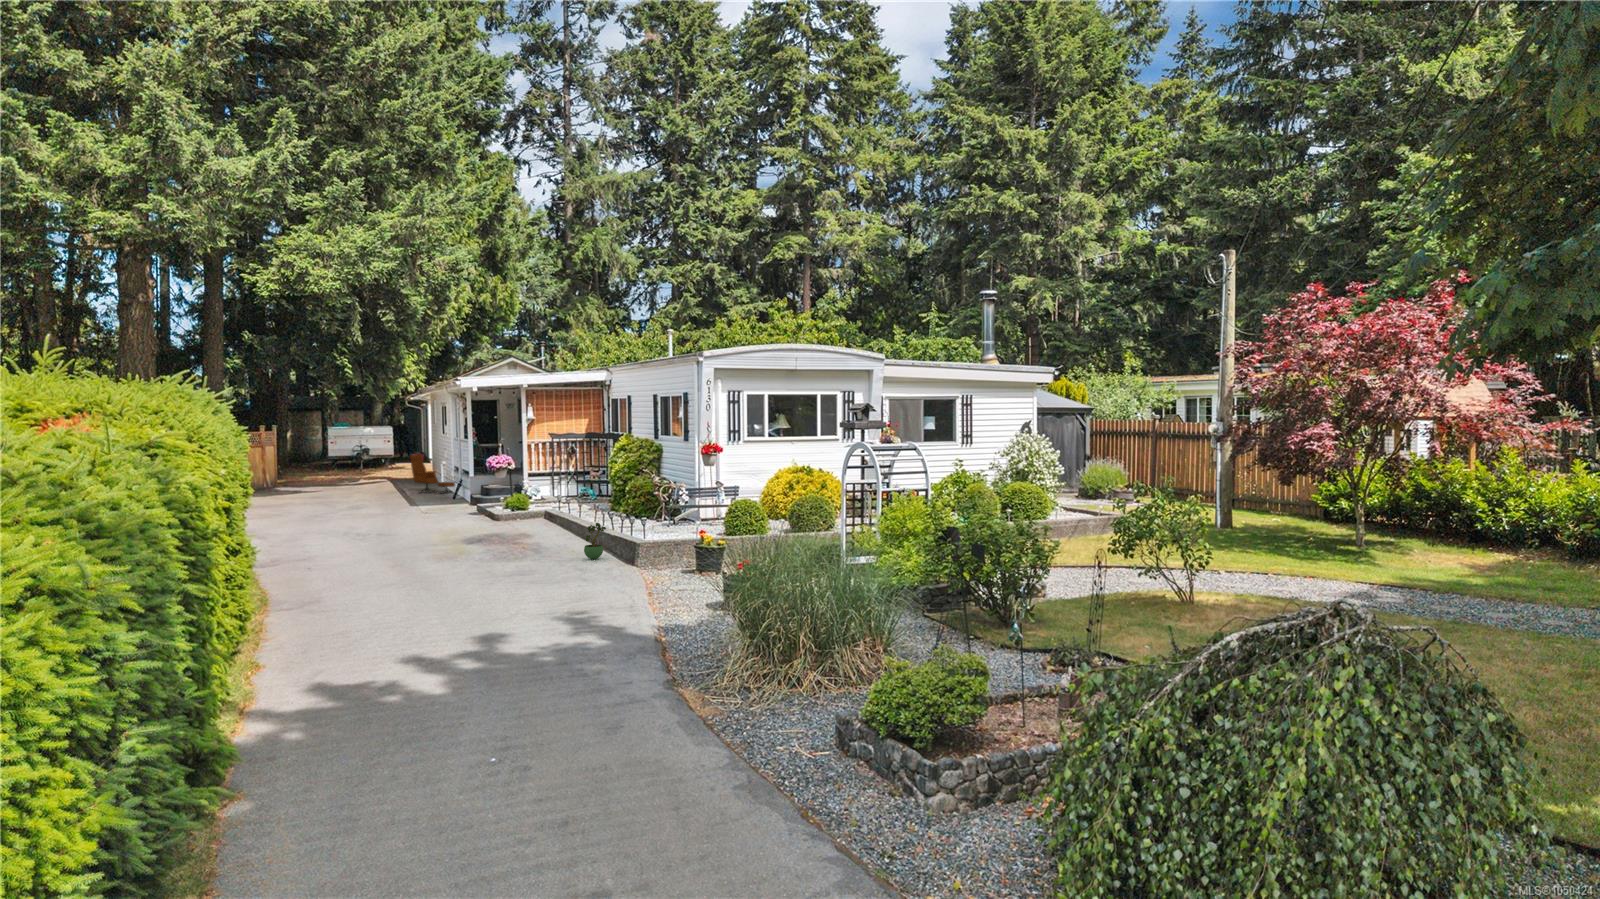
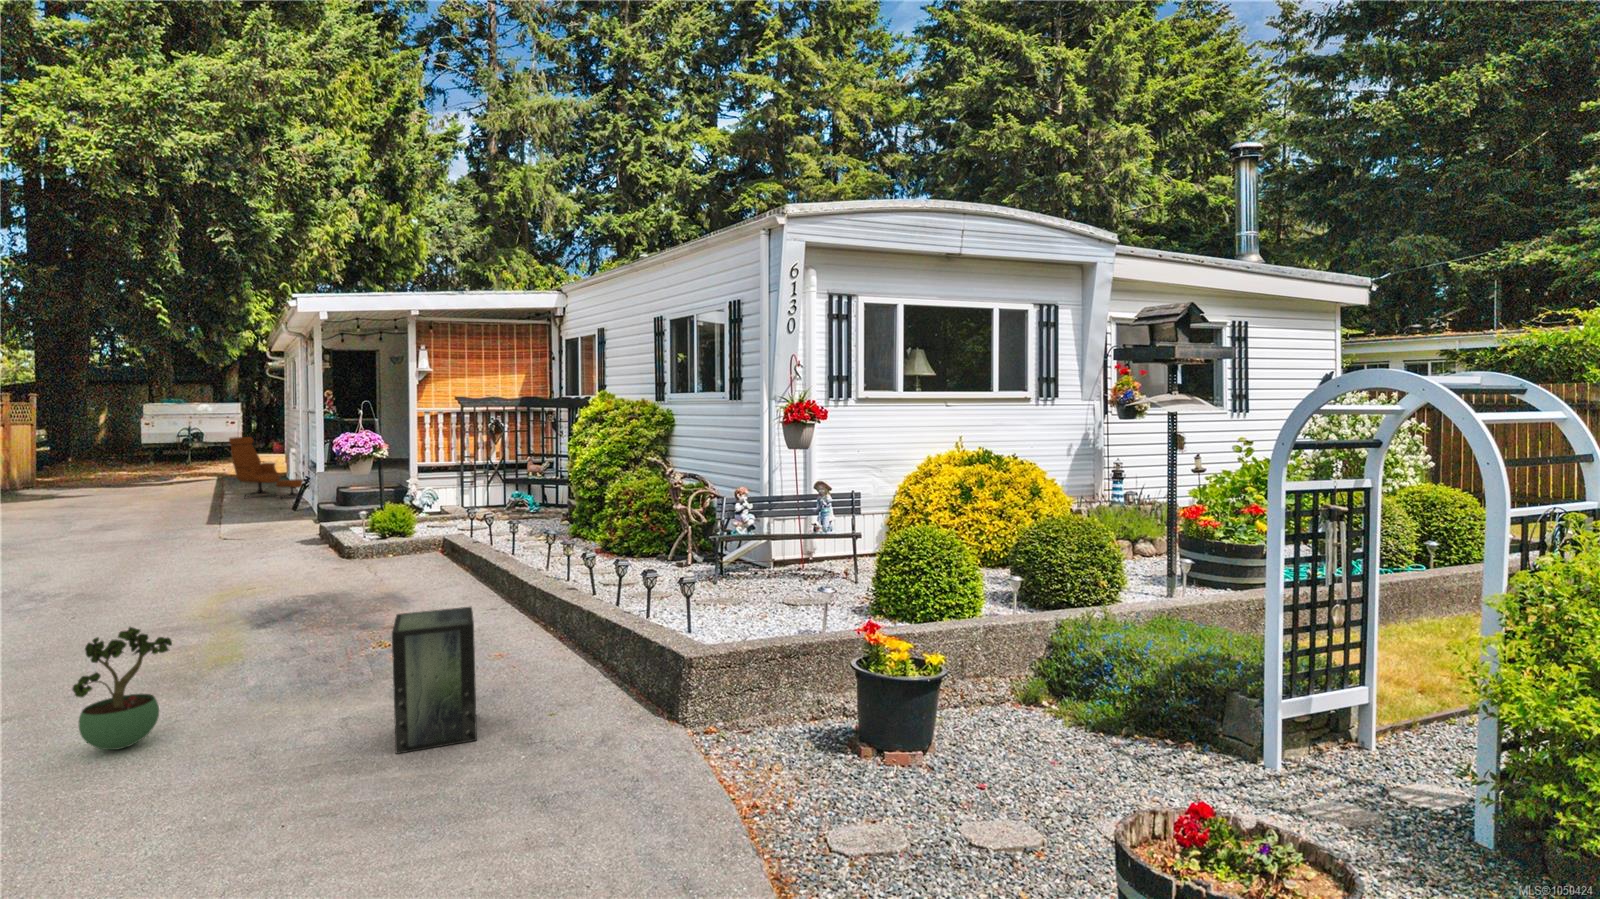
storage box: none [543,518,567,558] -> present [392,607,477,754]
potted plant: present [584,523,606,559] -> present [72,627,172,750]

